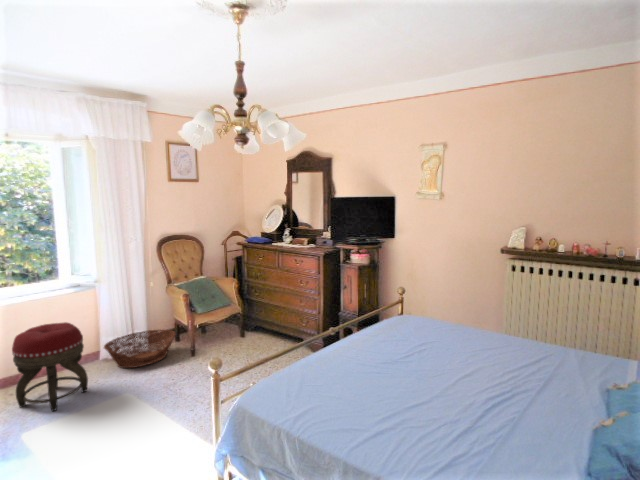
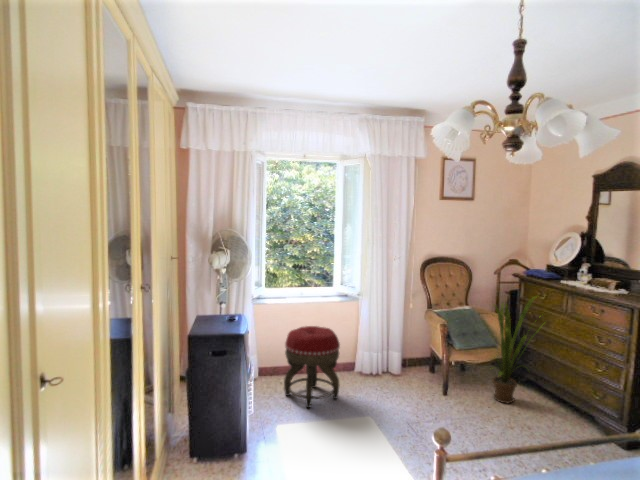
house plant: none [223,257,267,348] -> present [493,296,541,403]
basket: present [104,330,176,368] -> none [358,353,429,390]

